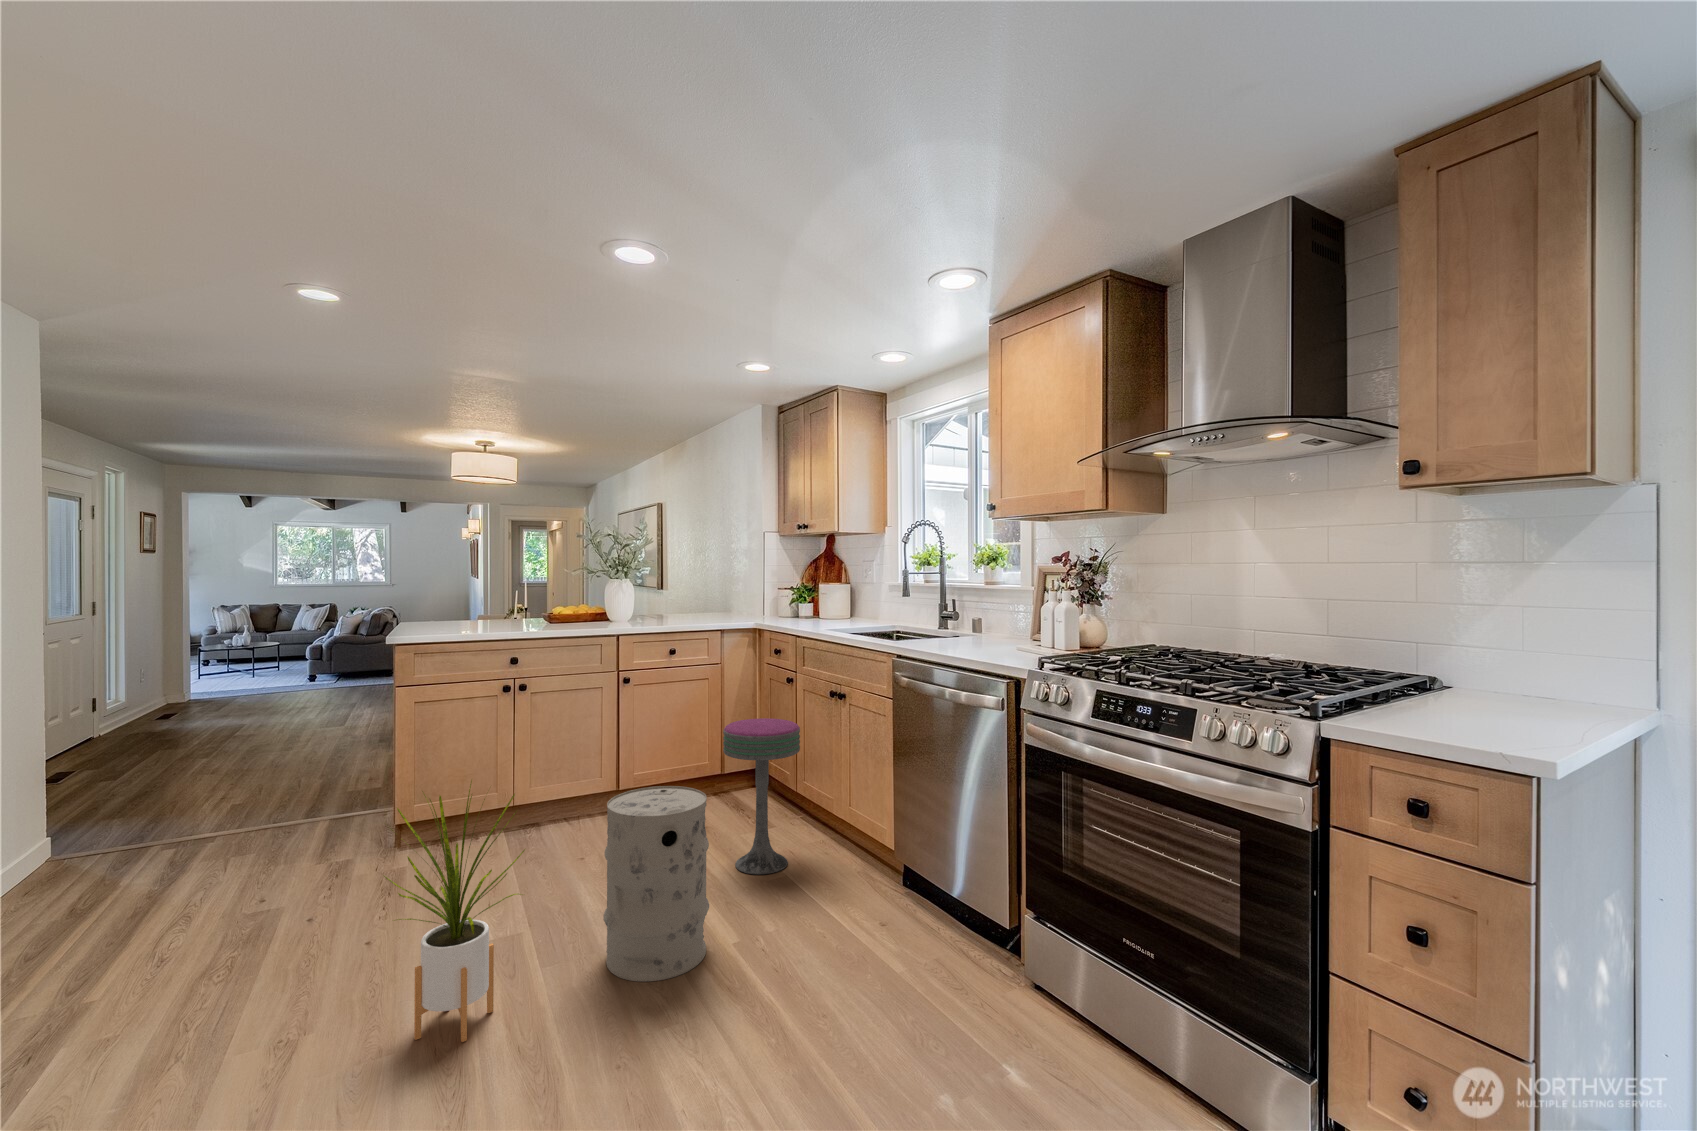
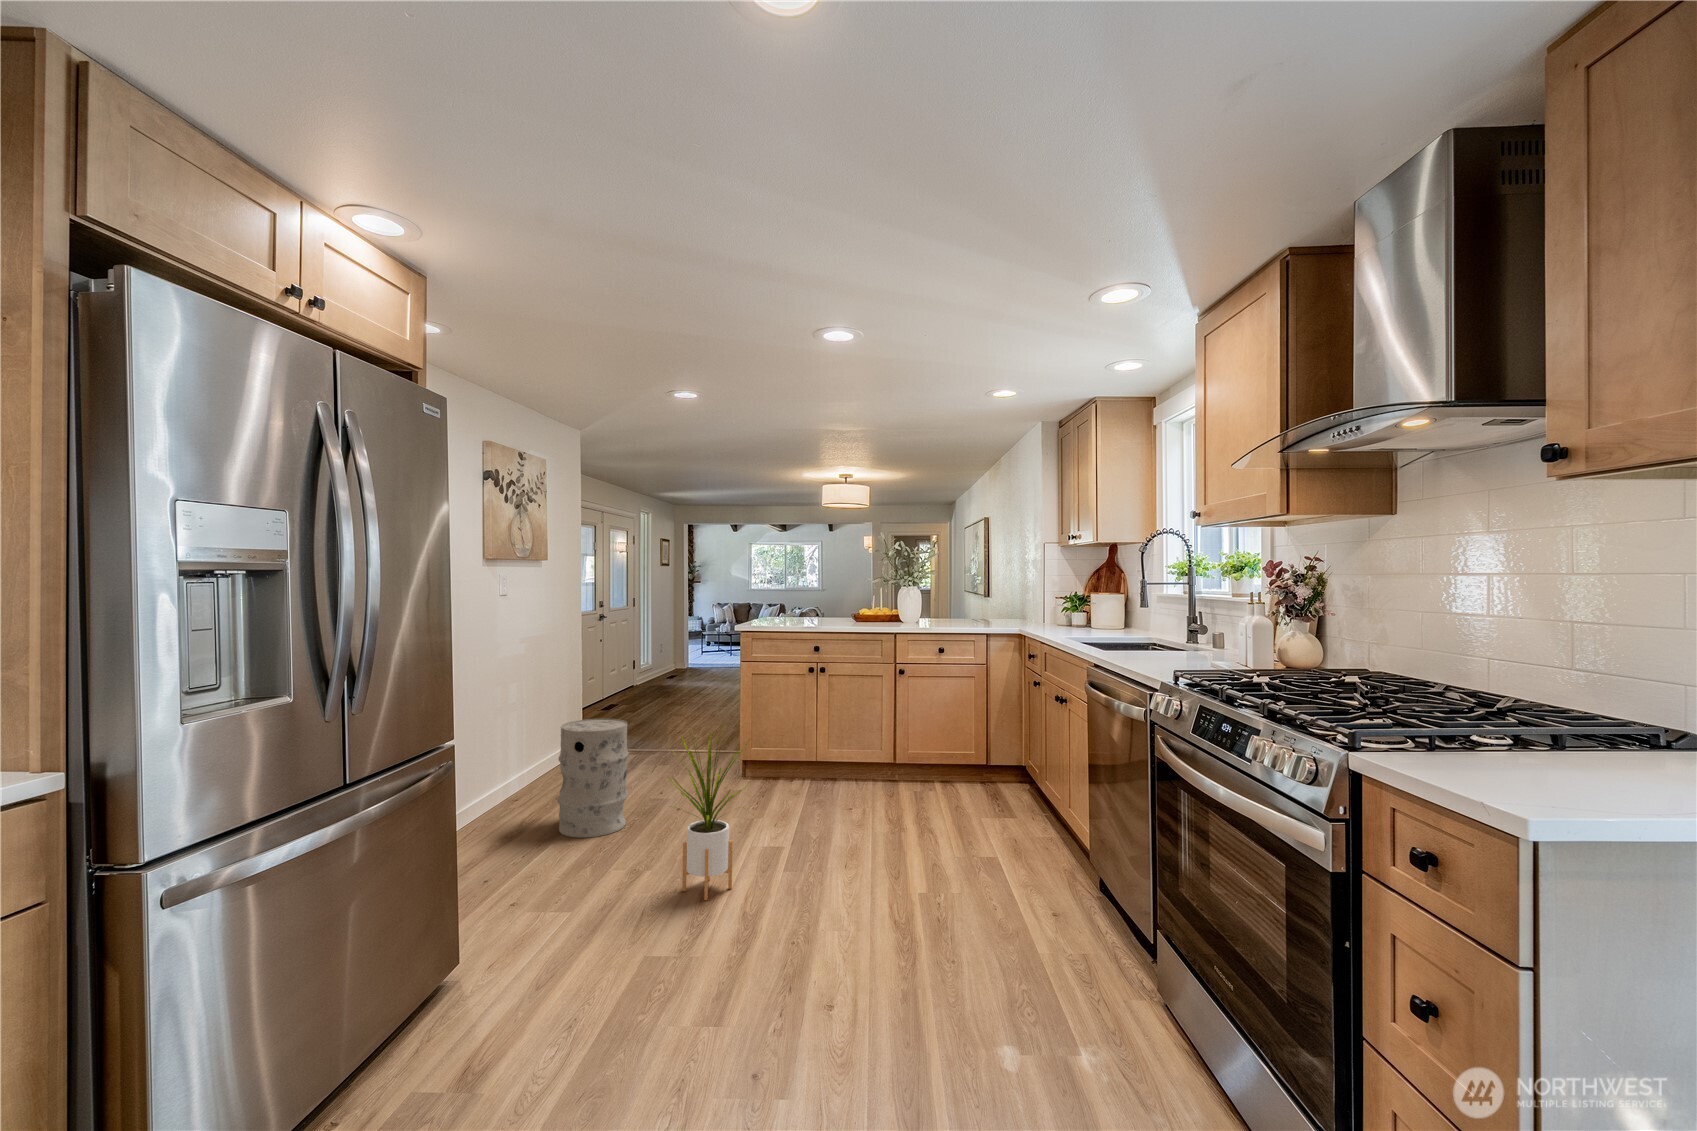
bar stool: present [723,718,800,875] -> none [949,712,1019,851]
trash can: present [603,786,709,982] -> present [557,719,629,838]

